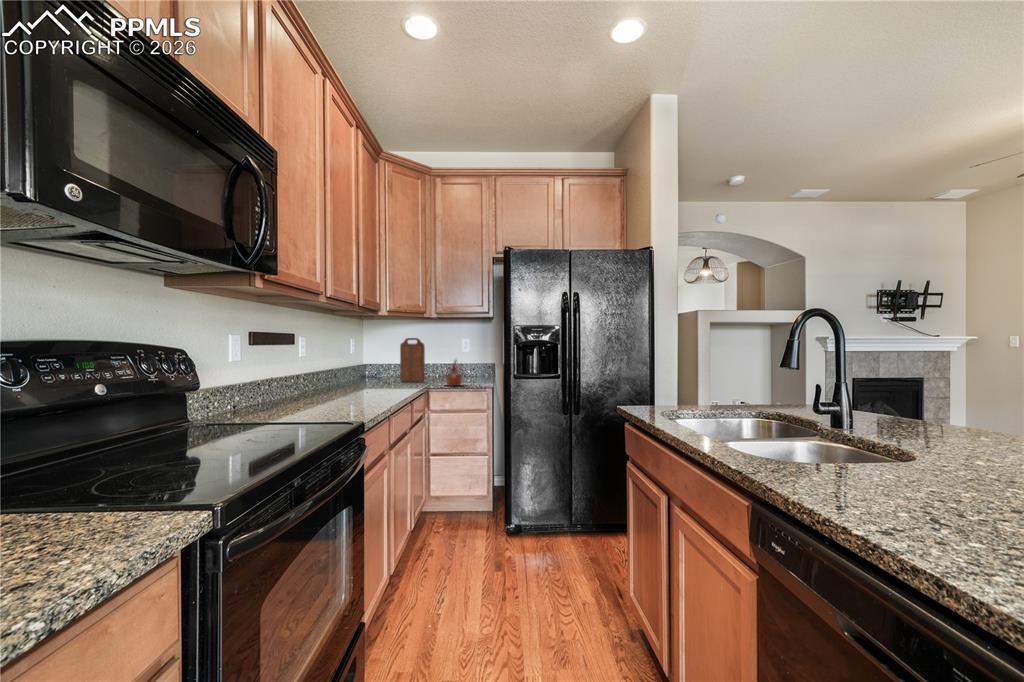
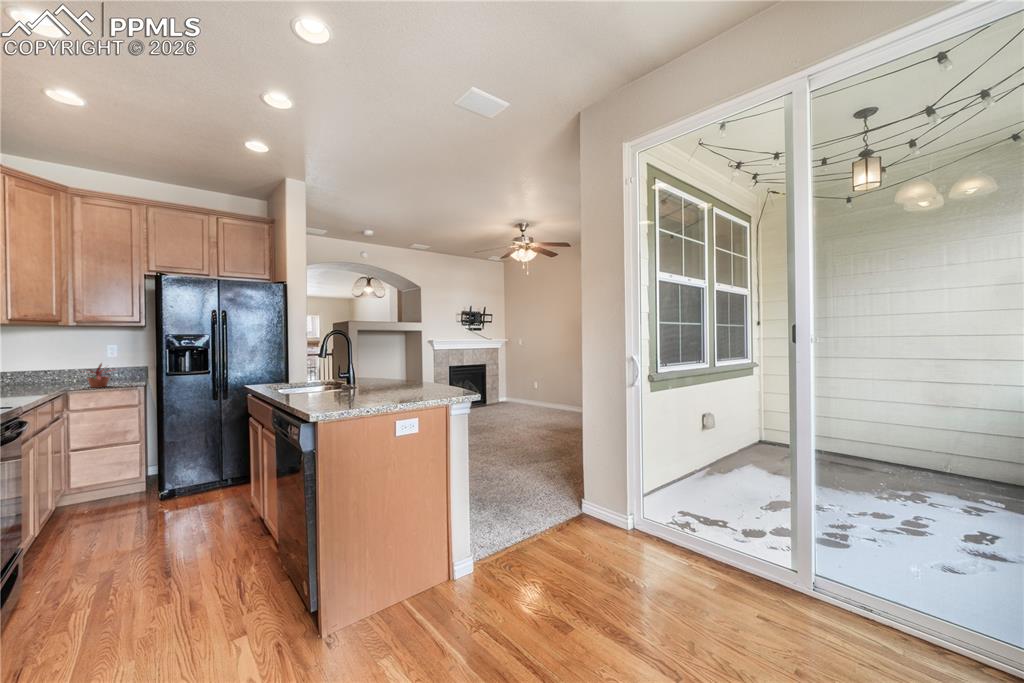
cutting board: present [400,338,425,382] -> none [21,345,58,389]

